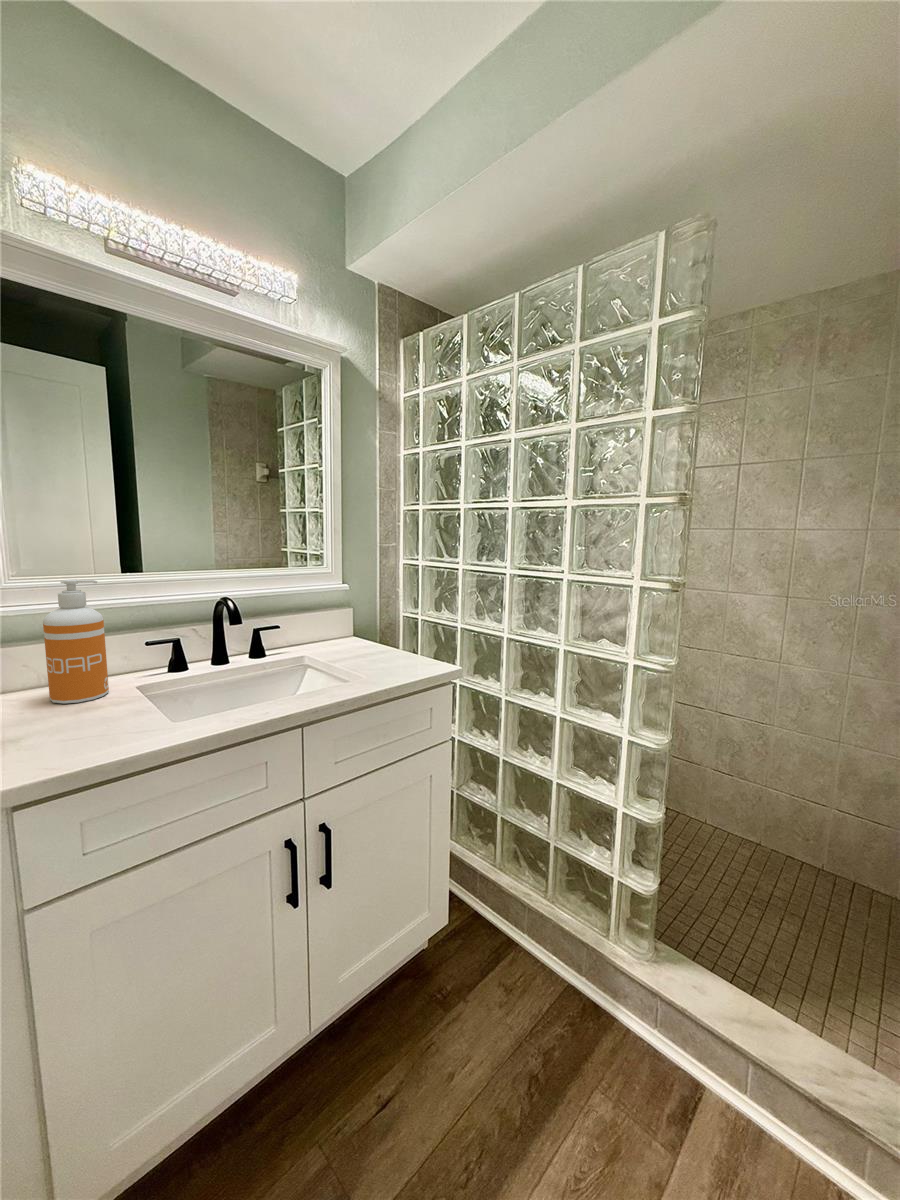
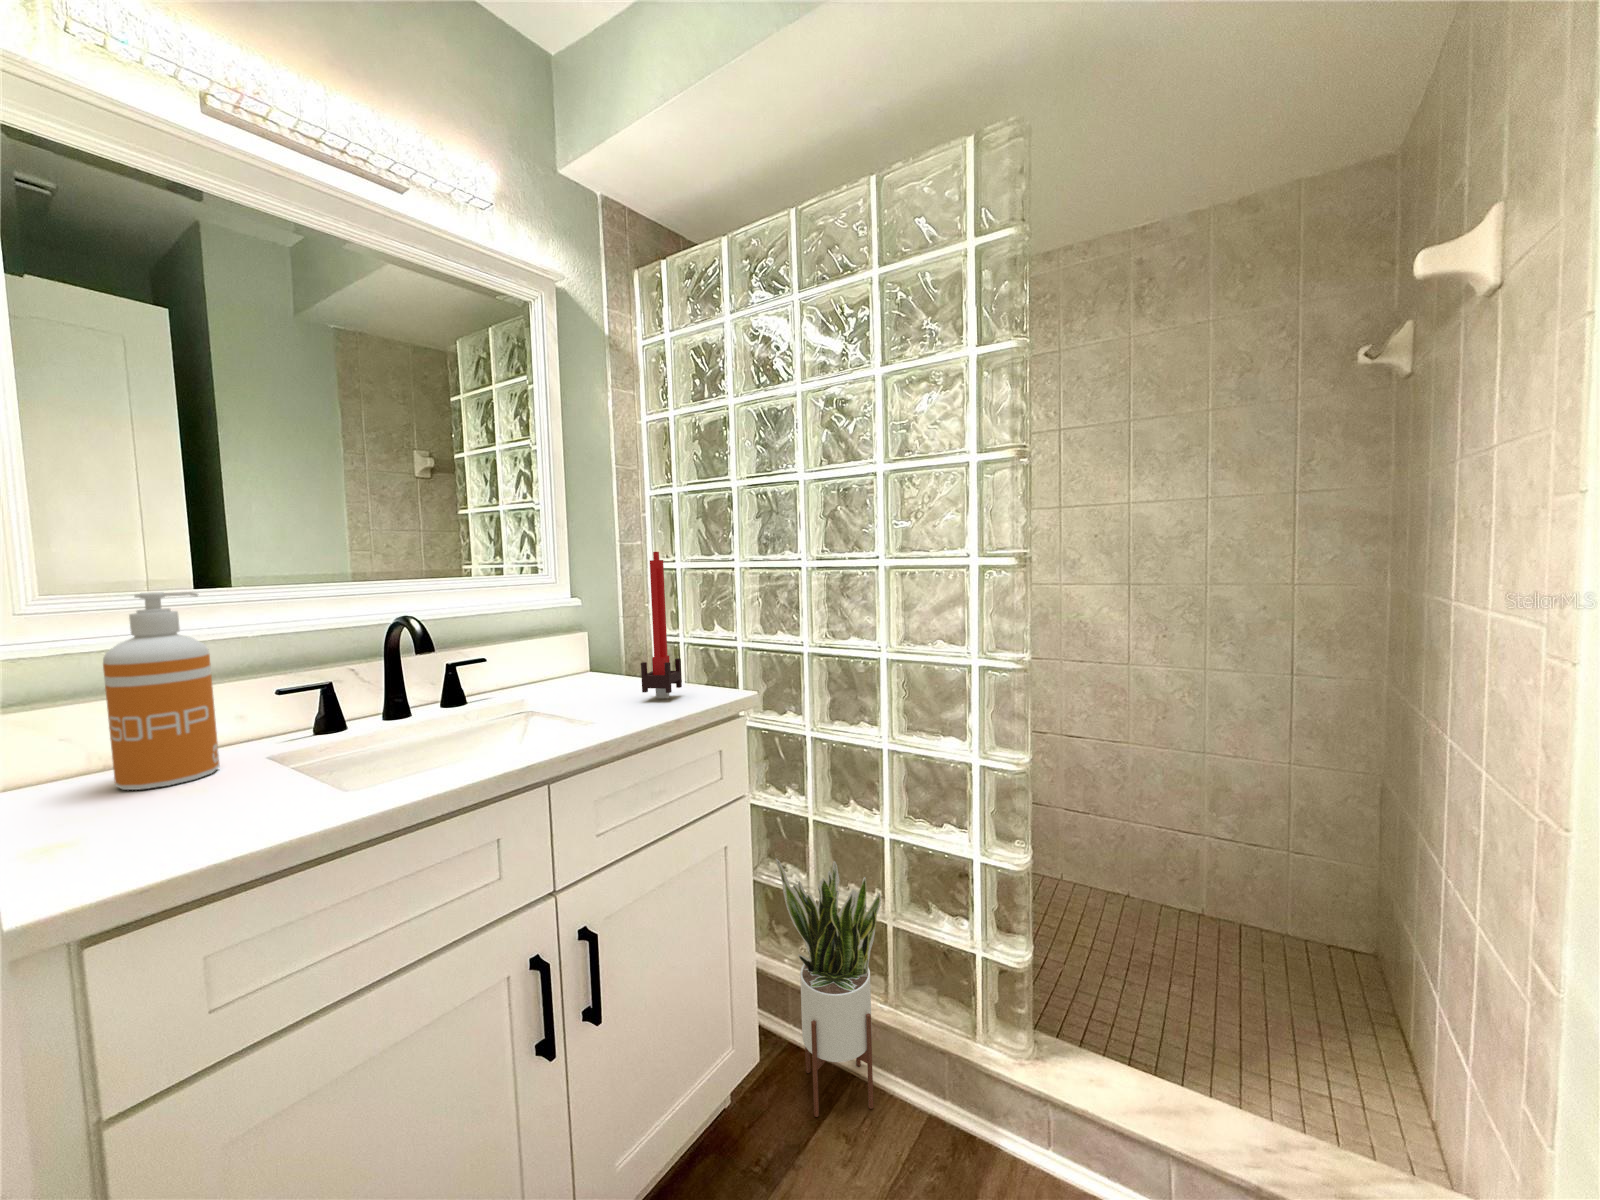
candle: none [380,561,409,666] -> present [641,552,682,698]
potted plant: none [471,785,545,971] -> present [776,858,881,1117]

